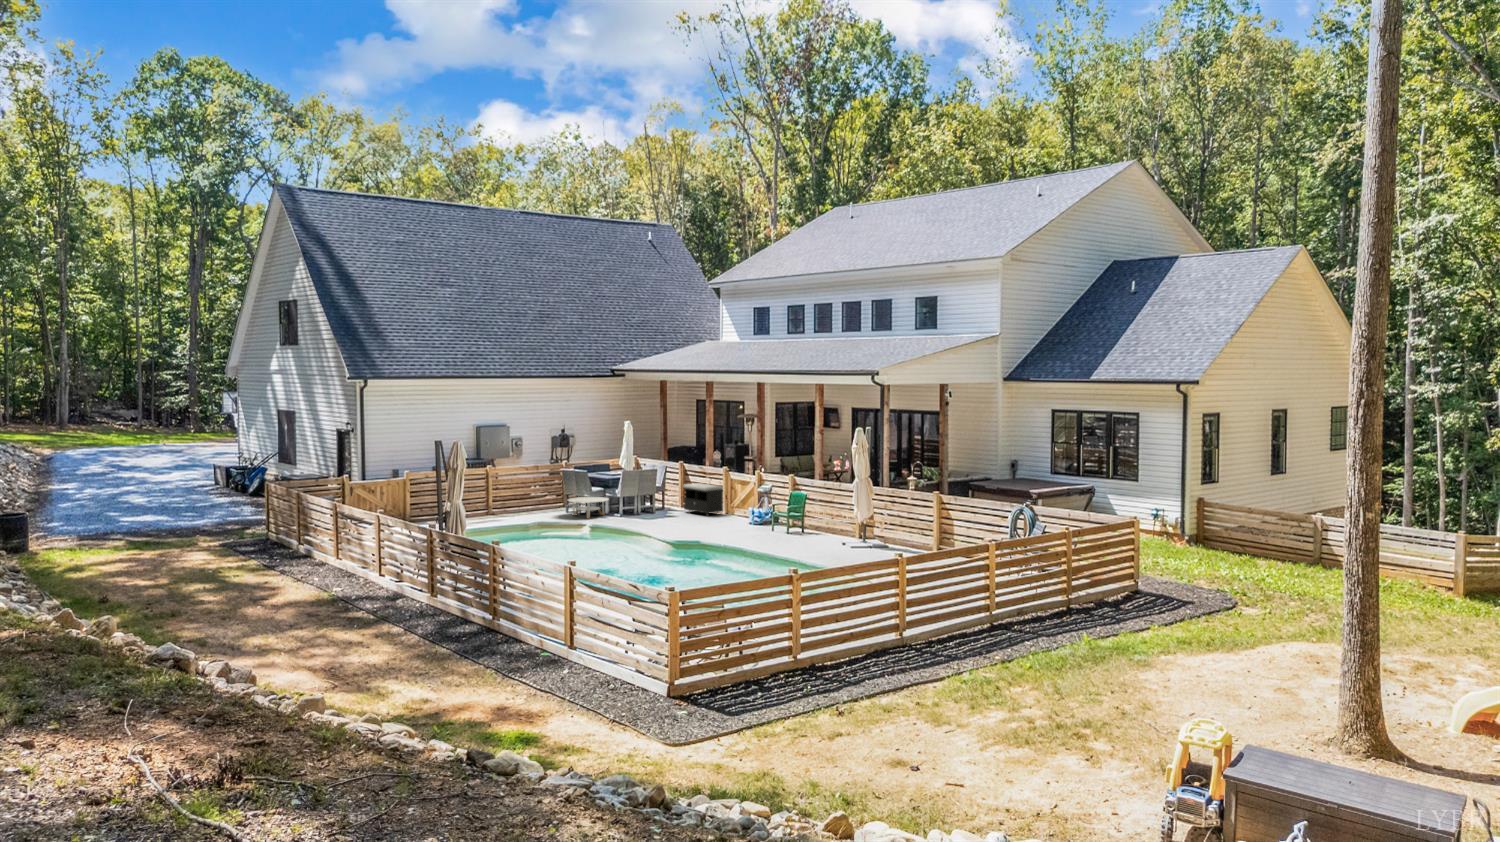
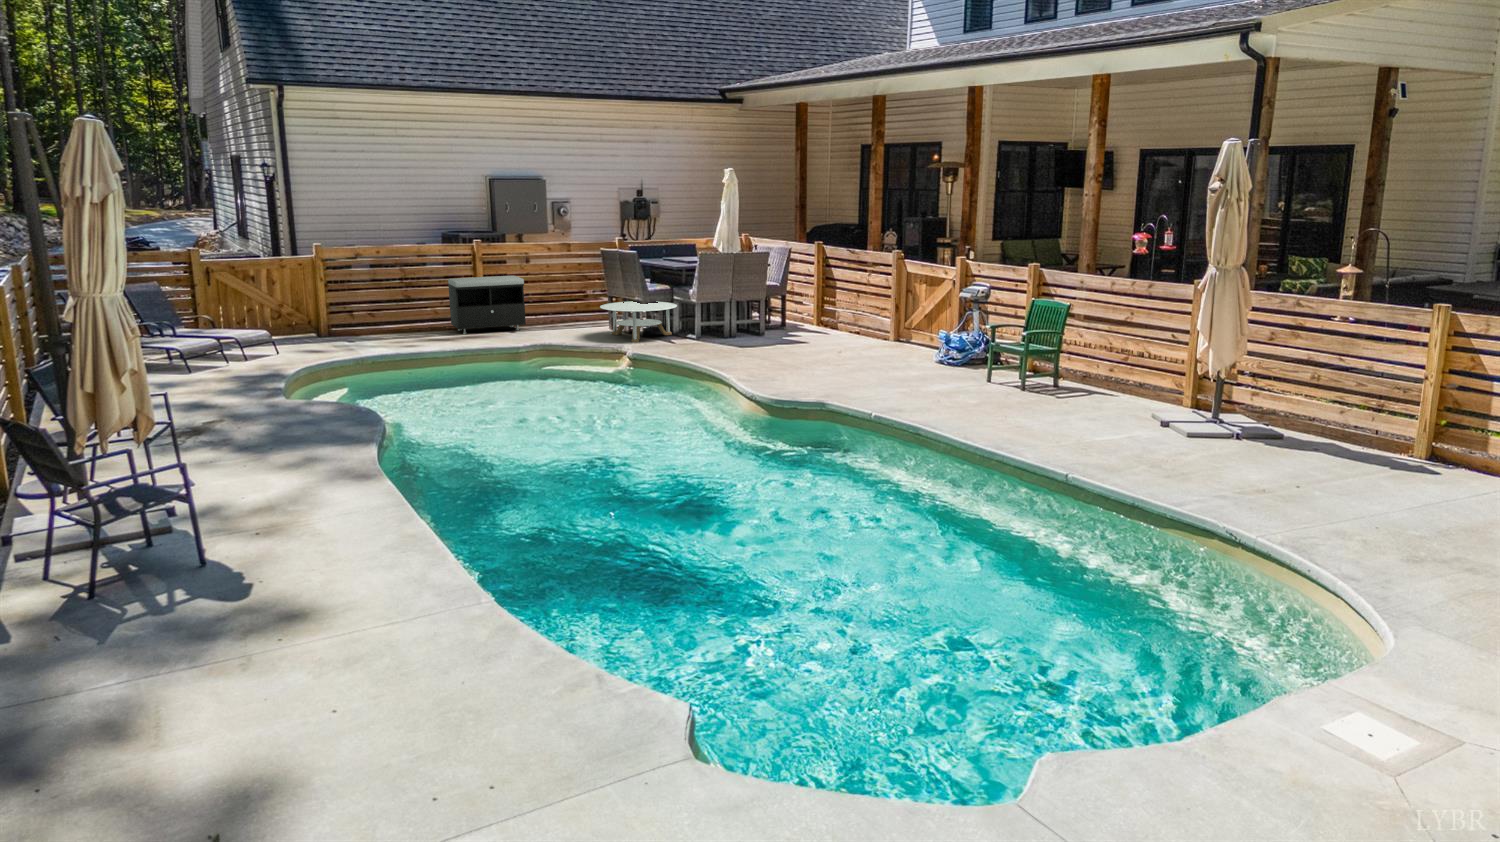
storage bench: present [683,483,723,514] -> present [448,276,526,334]

